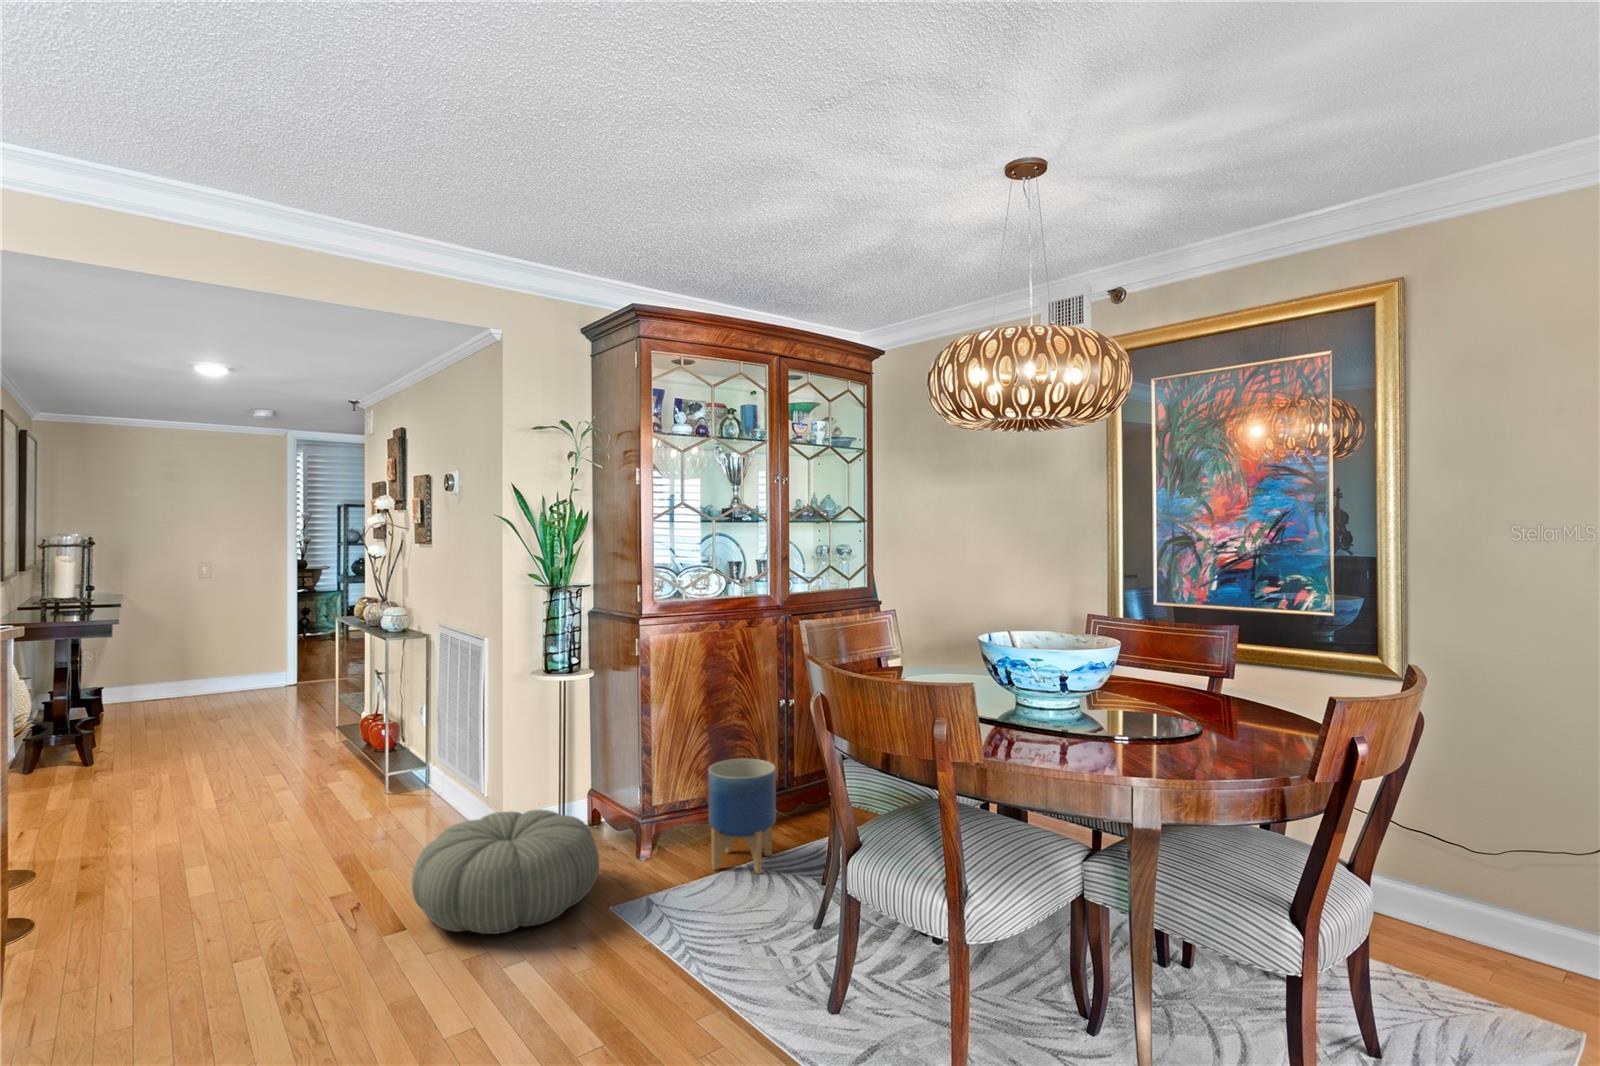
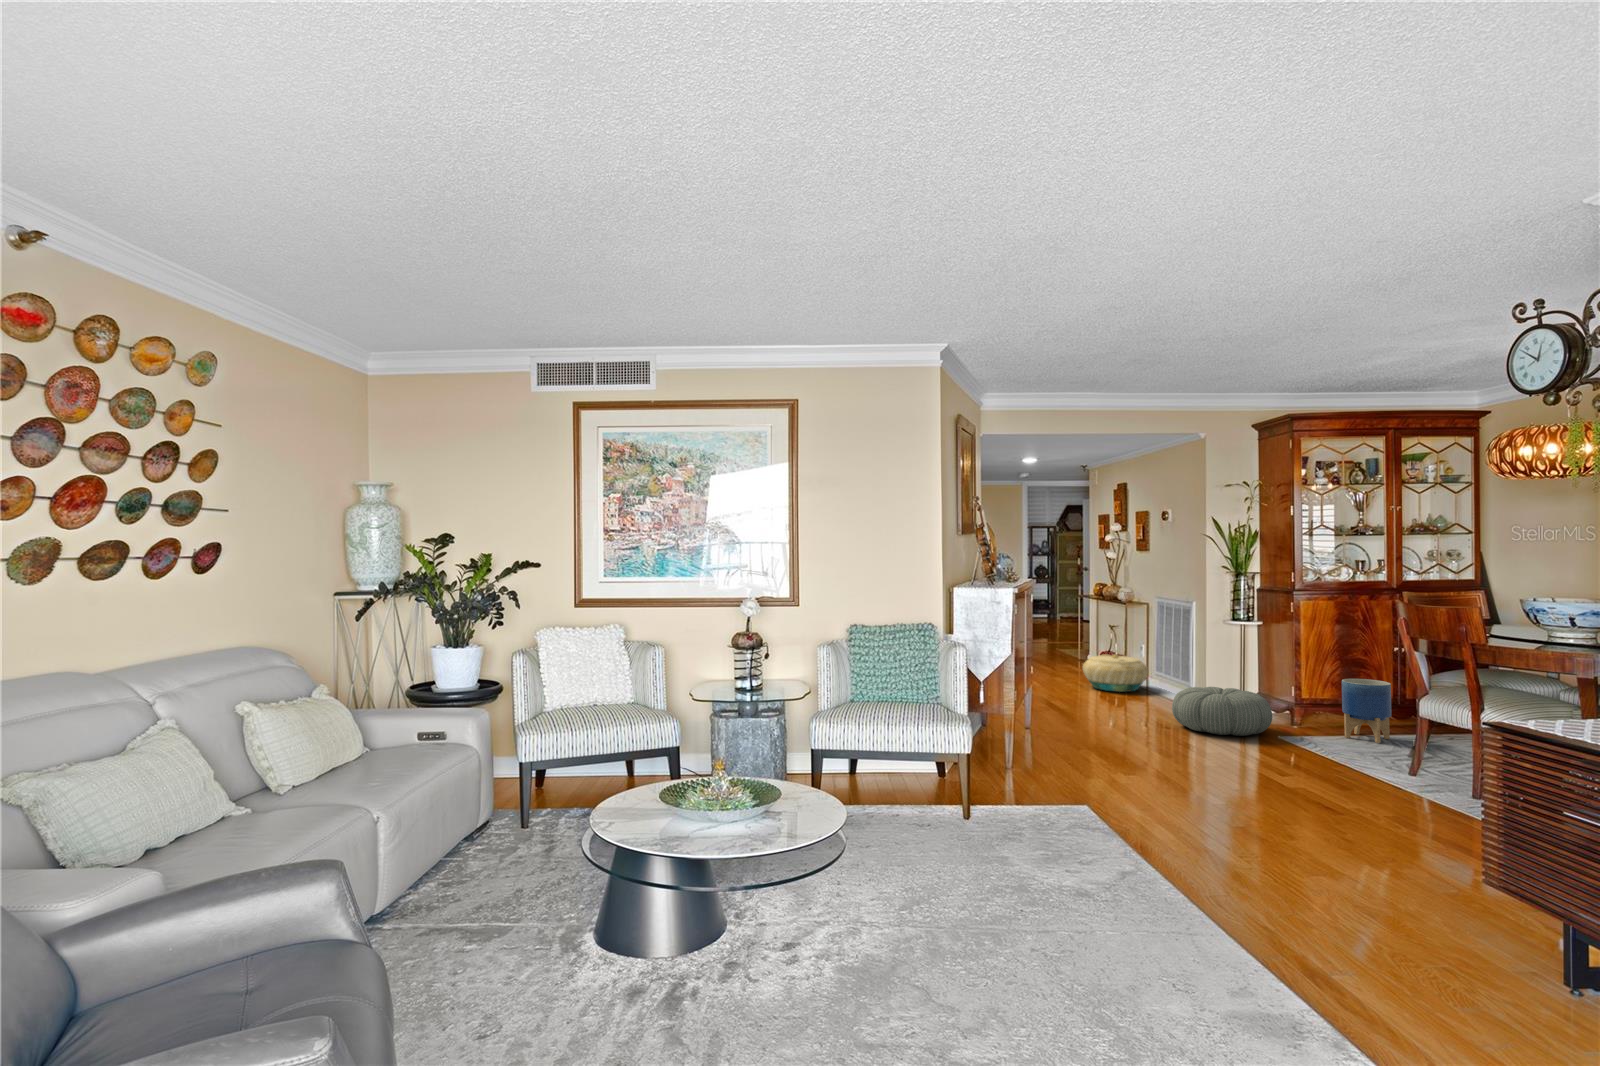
basket: none [294,733,422,810] -> present [1083,654,1148,692]

